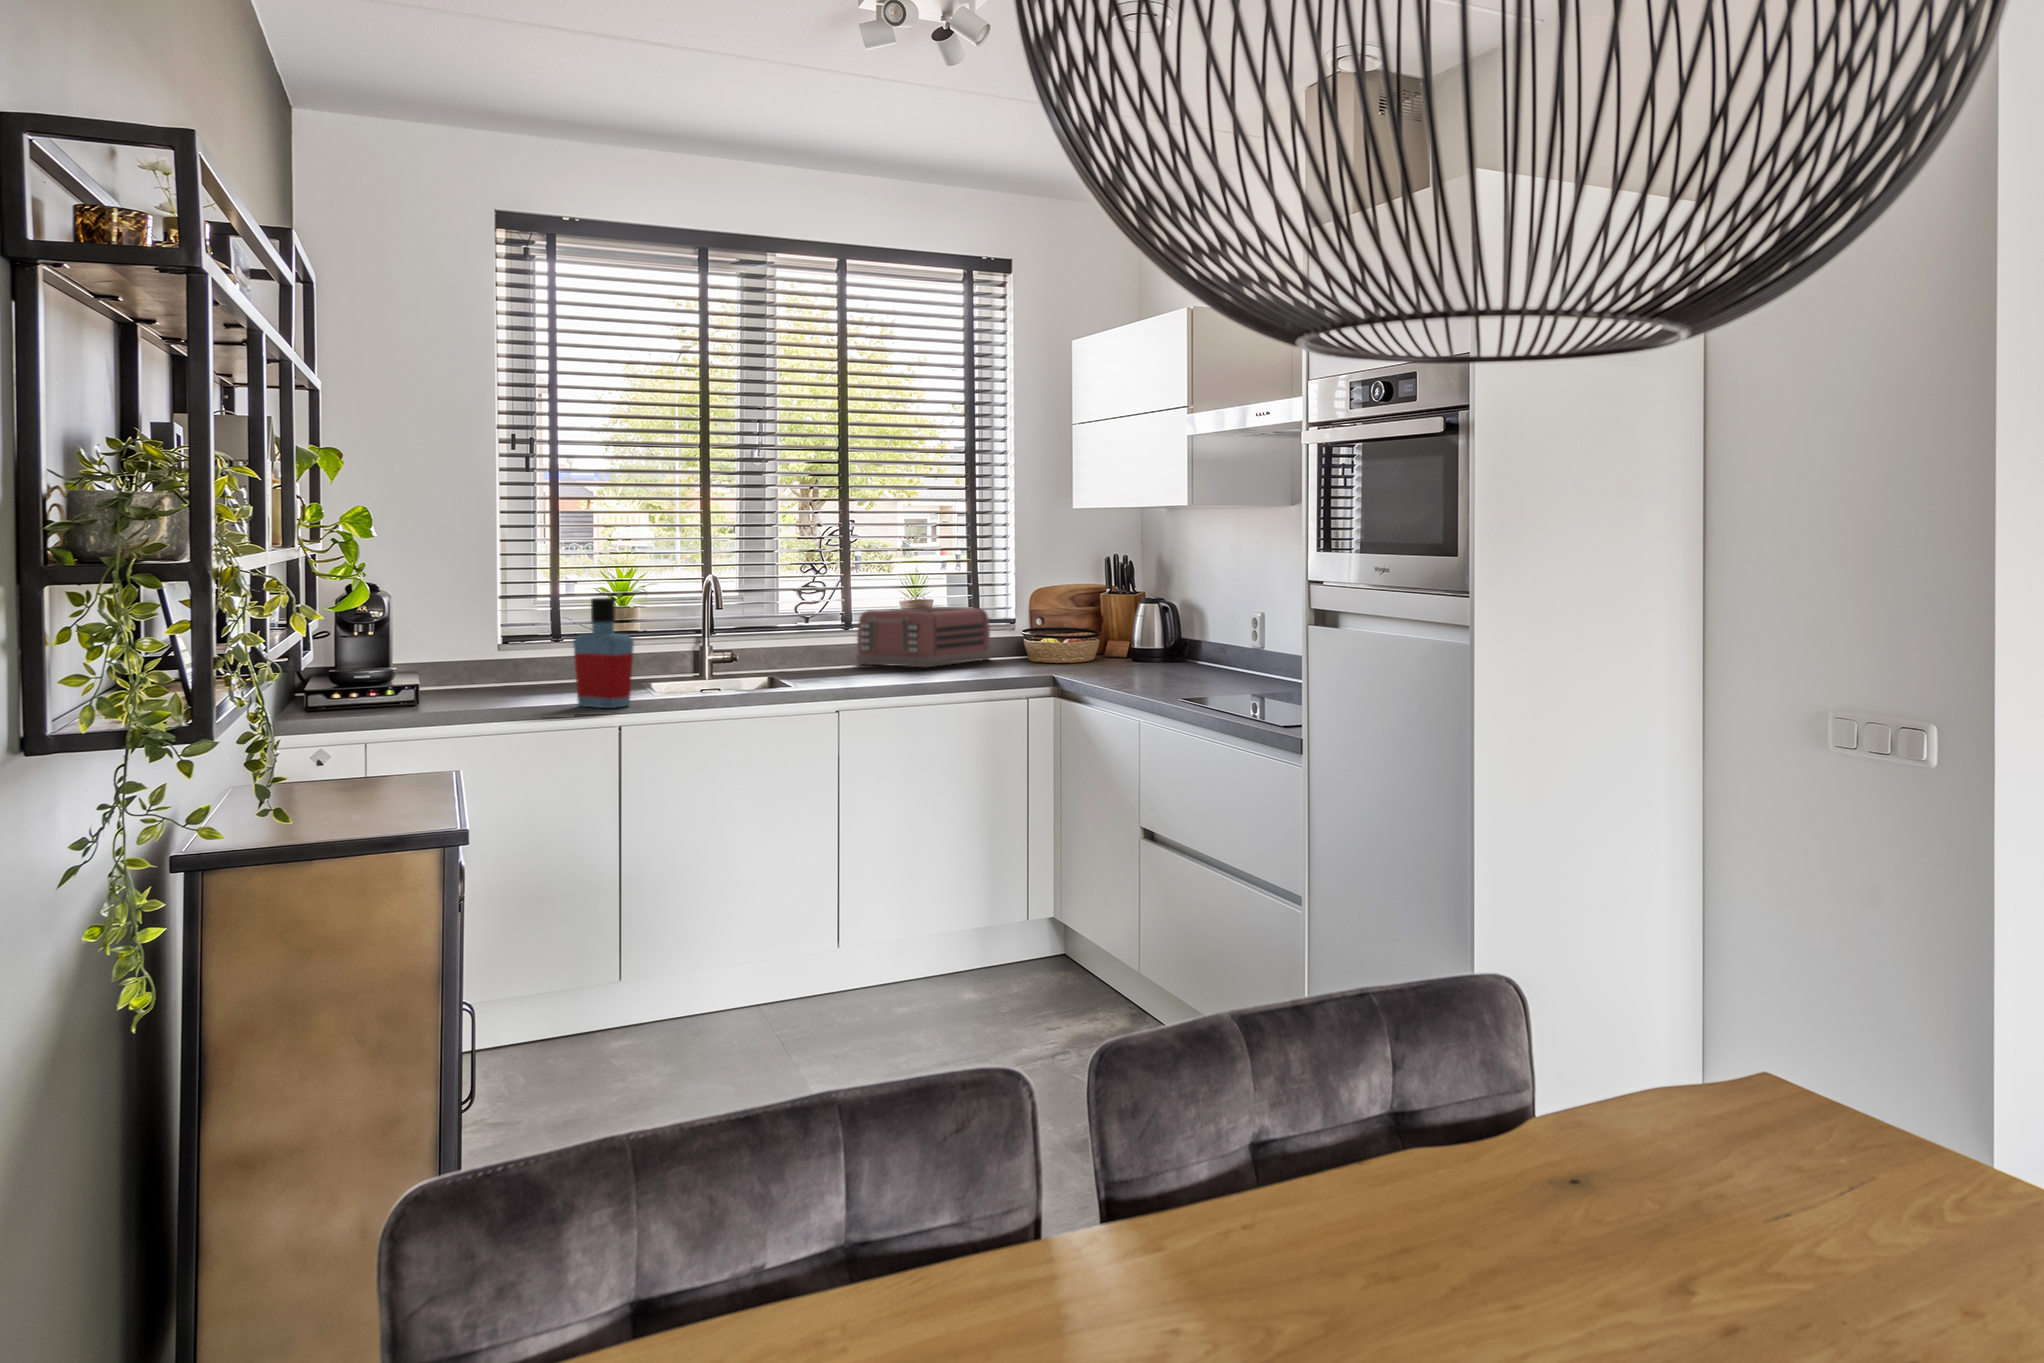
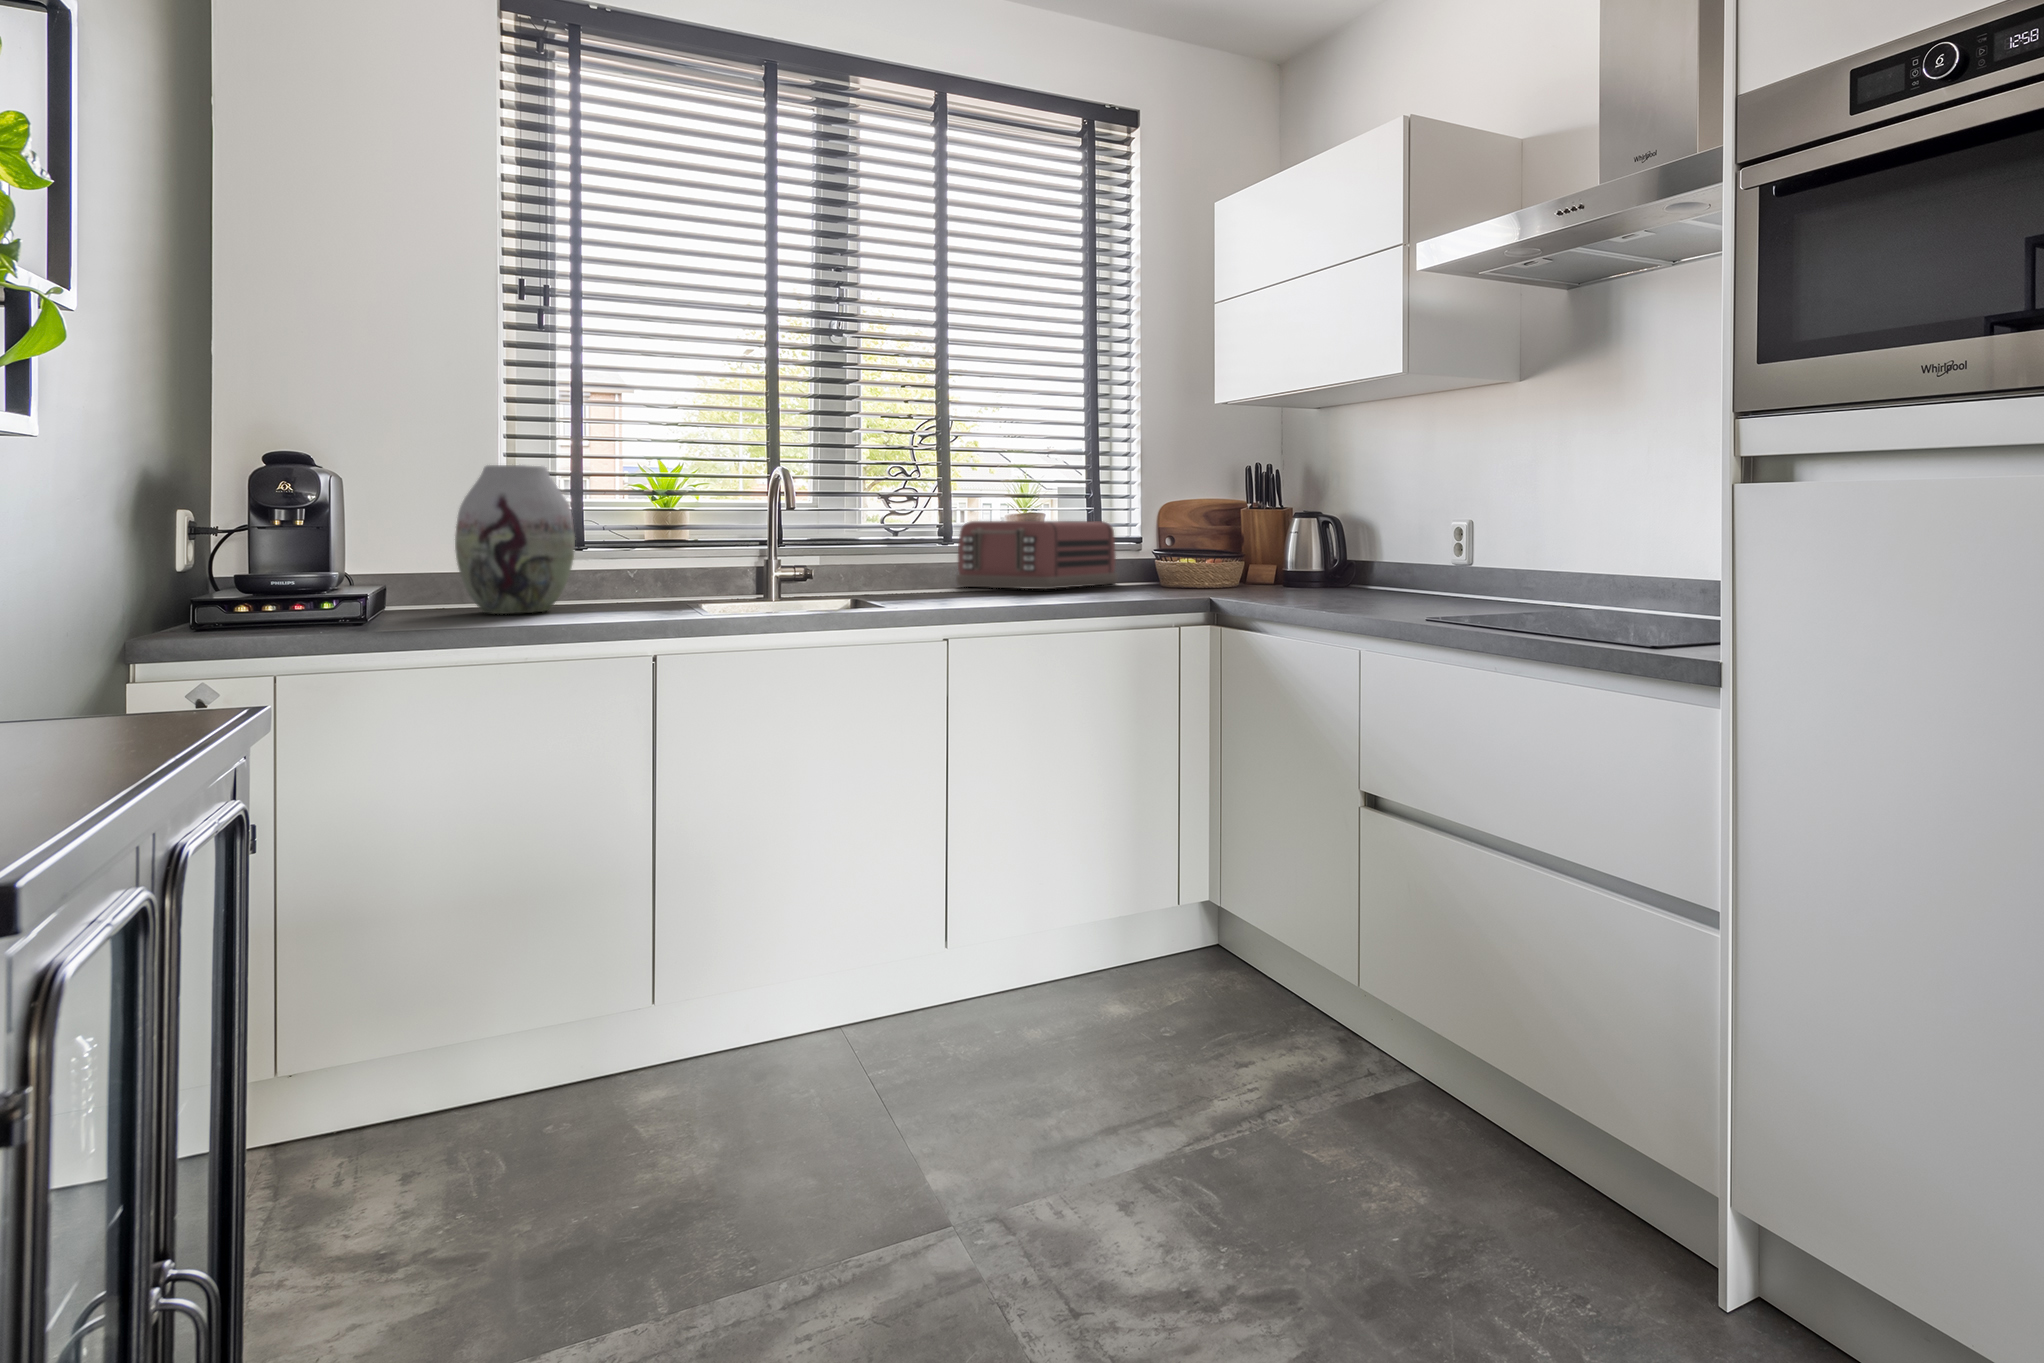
vase: none [472,584,558,696] -> present [455,465,575,614]
bottle: present [573,597,634,708] -> none [586,475,670,627]

